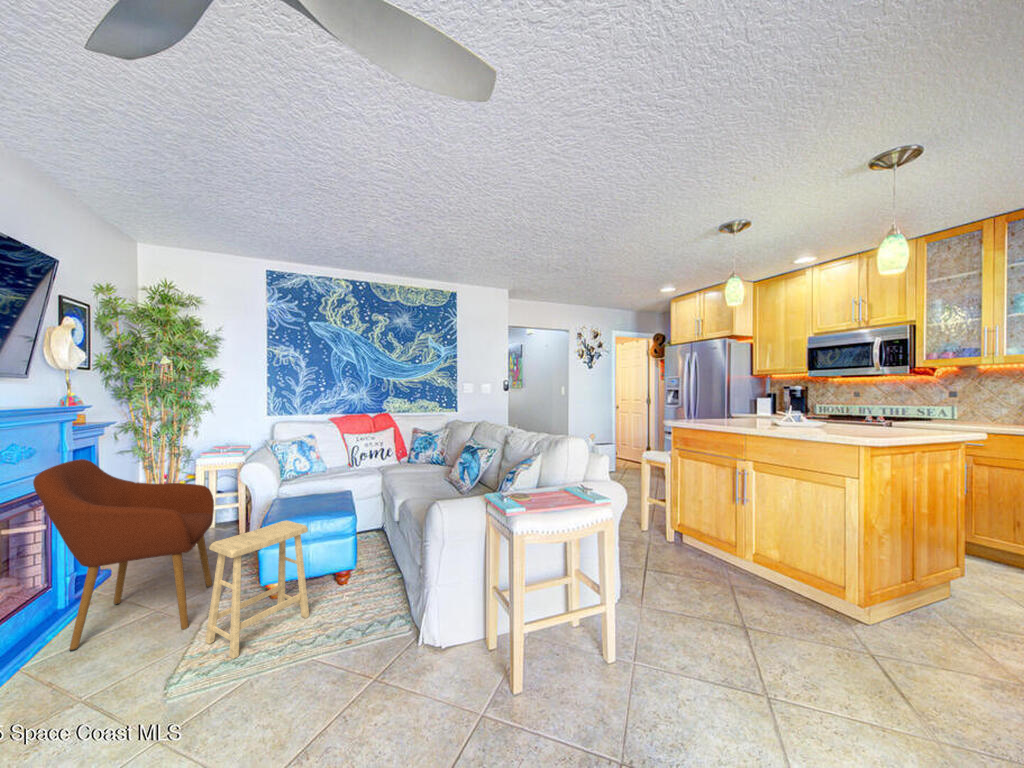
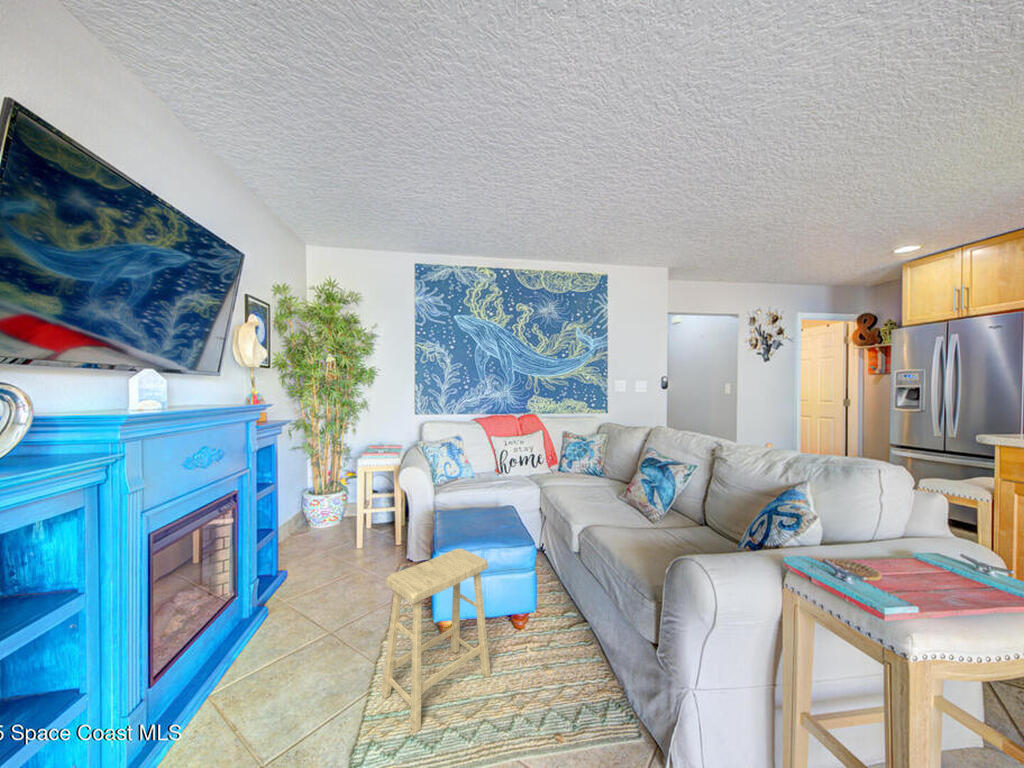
armchair: present [33,459,214,651] -> none [220,461,379,676]

